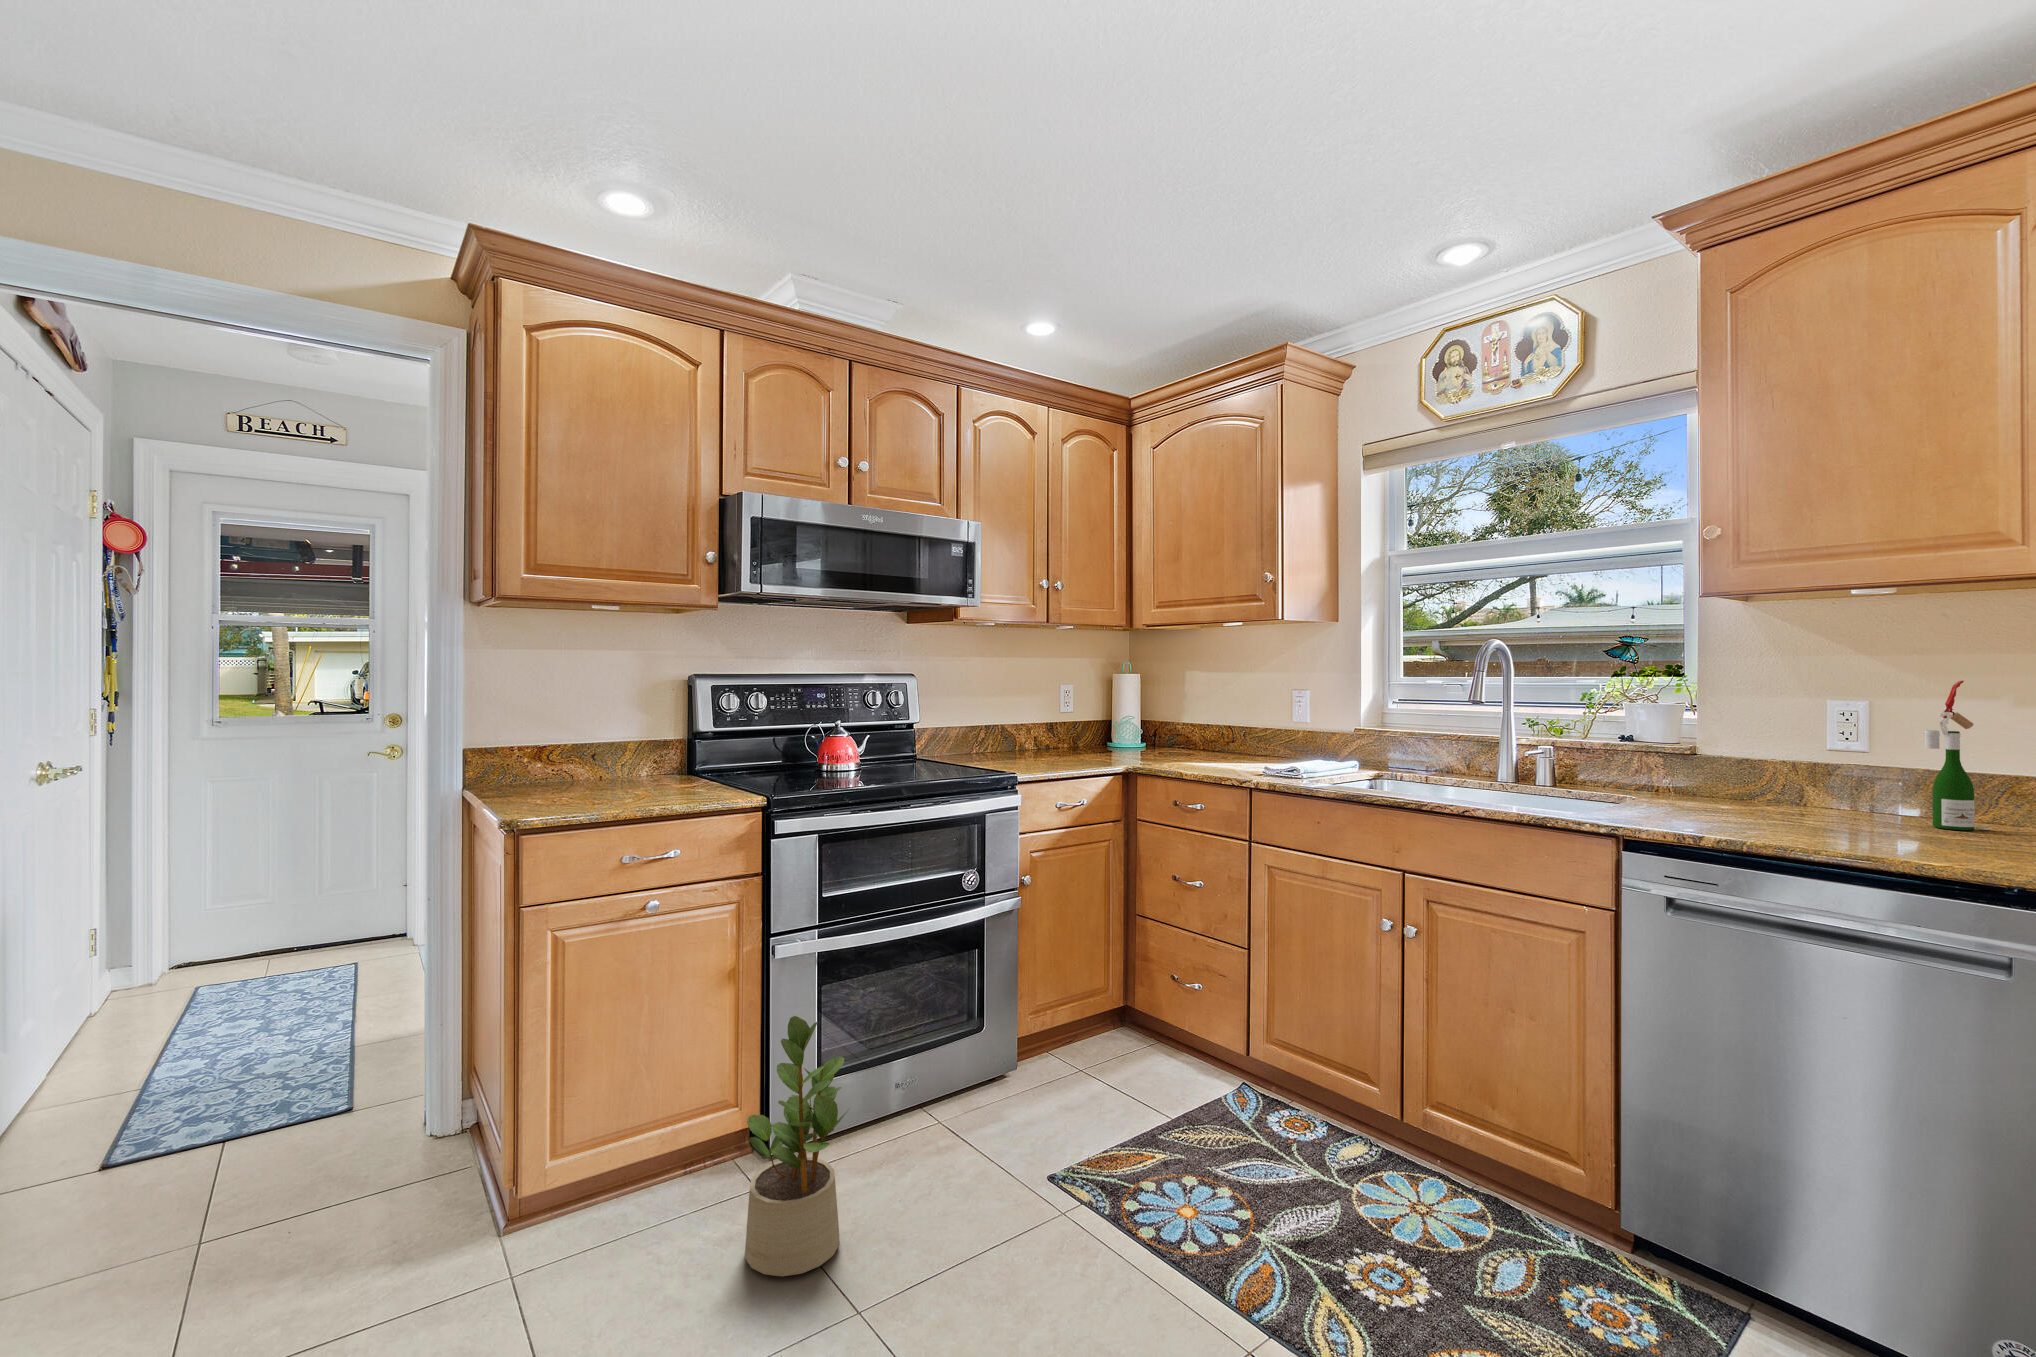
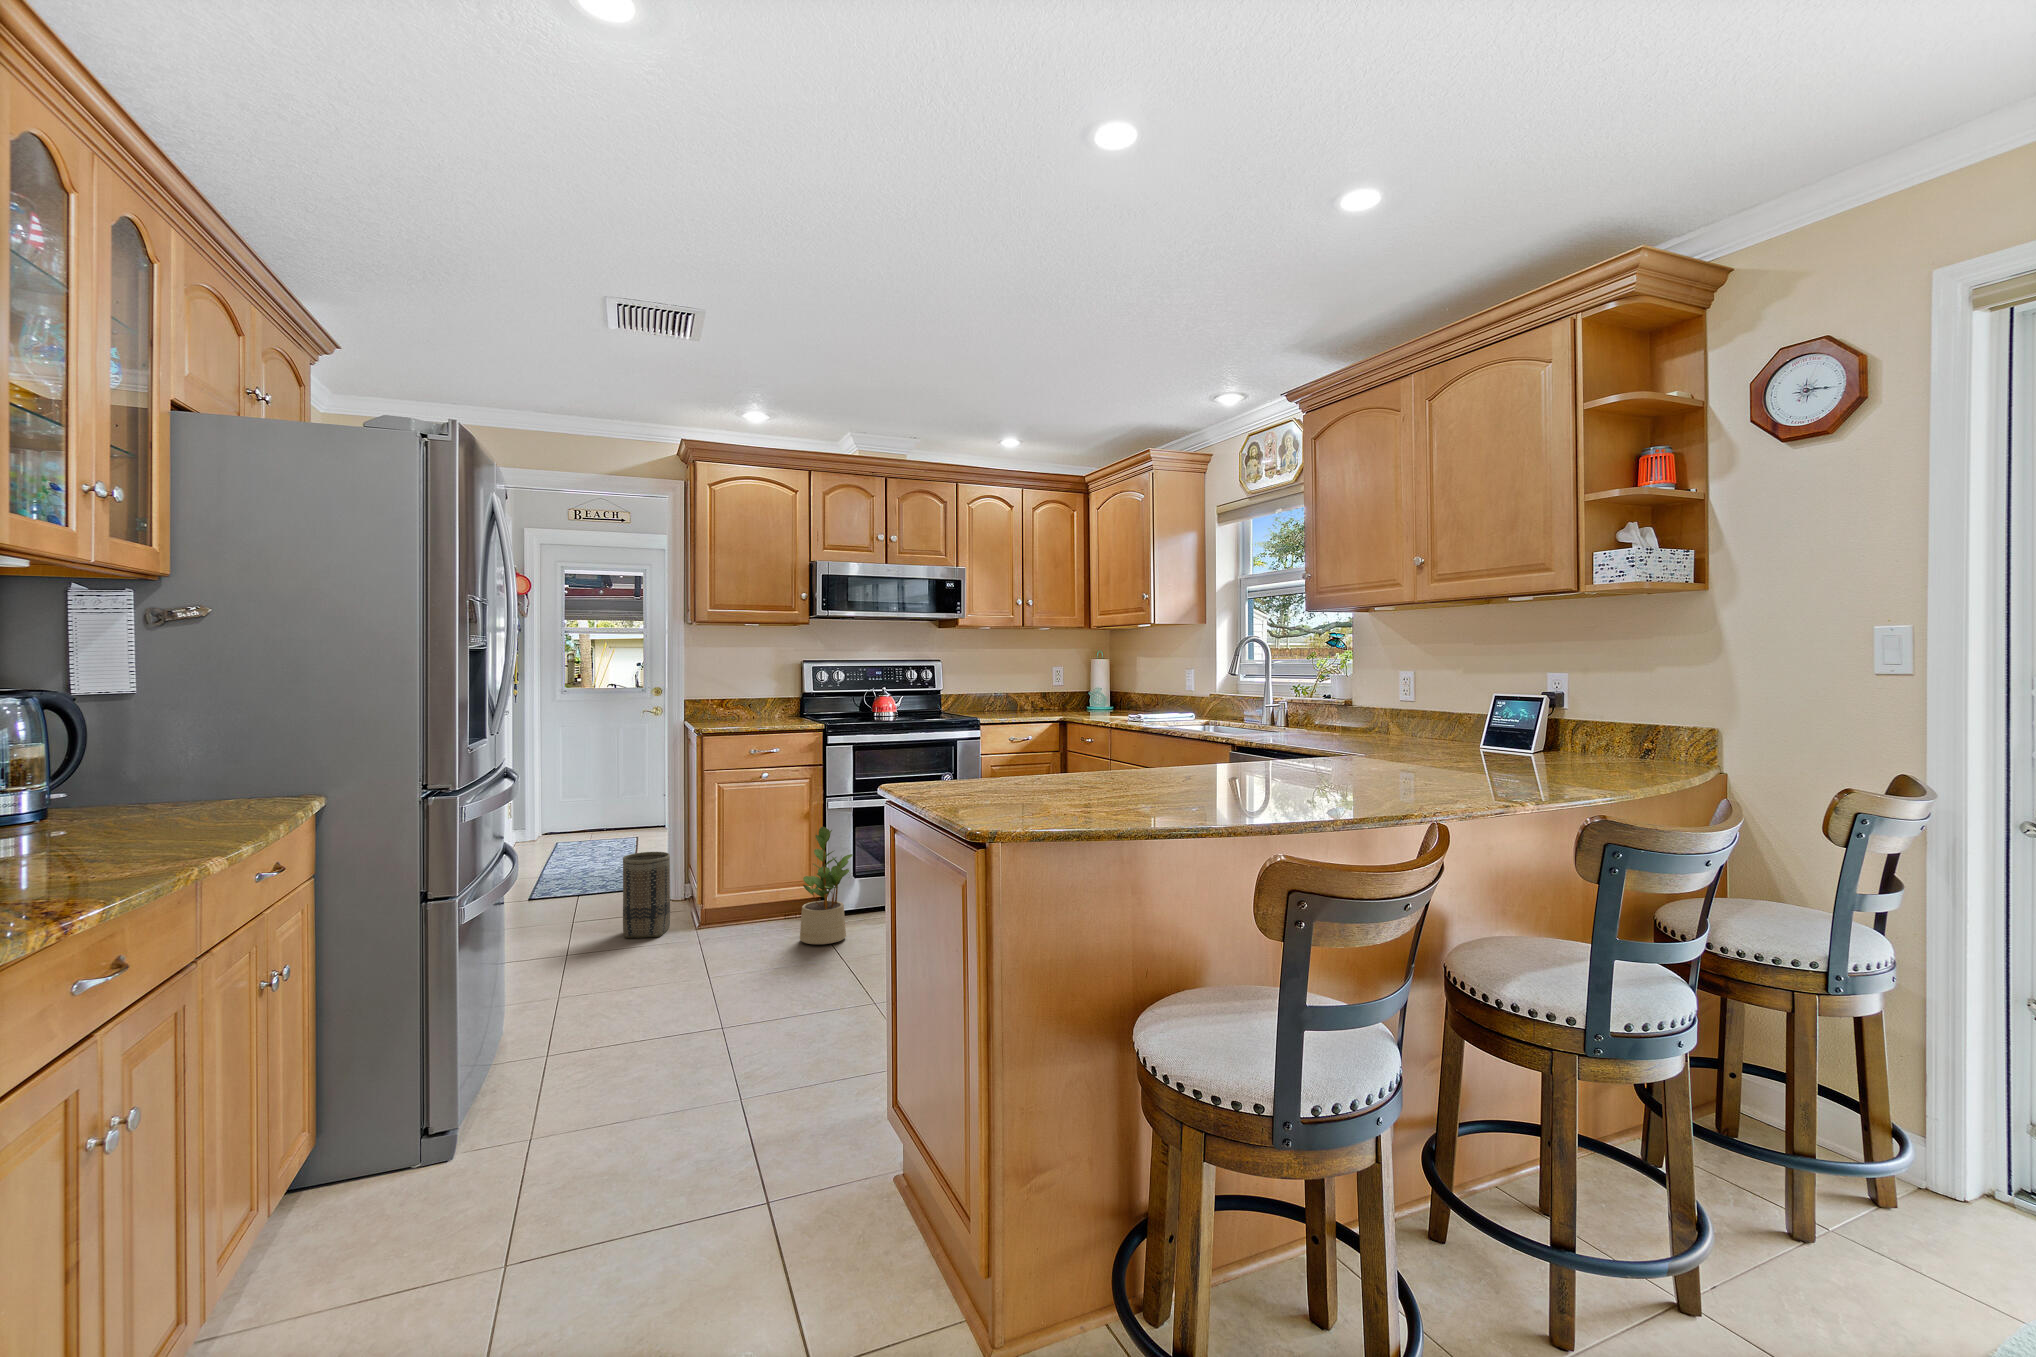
wine bottle: present [1924,681,1990,830] -> none [1396,661,1422,743]
basket: none [318,1083,437,1306] -> present [623,852,670,938]

